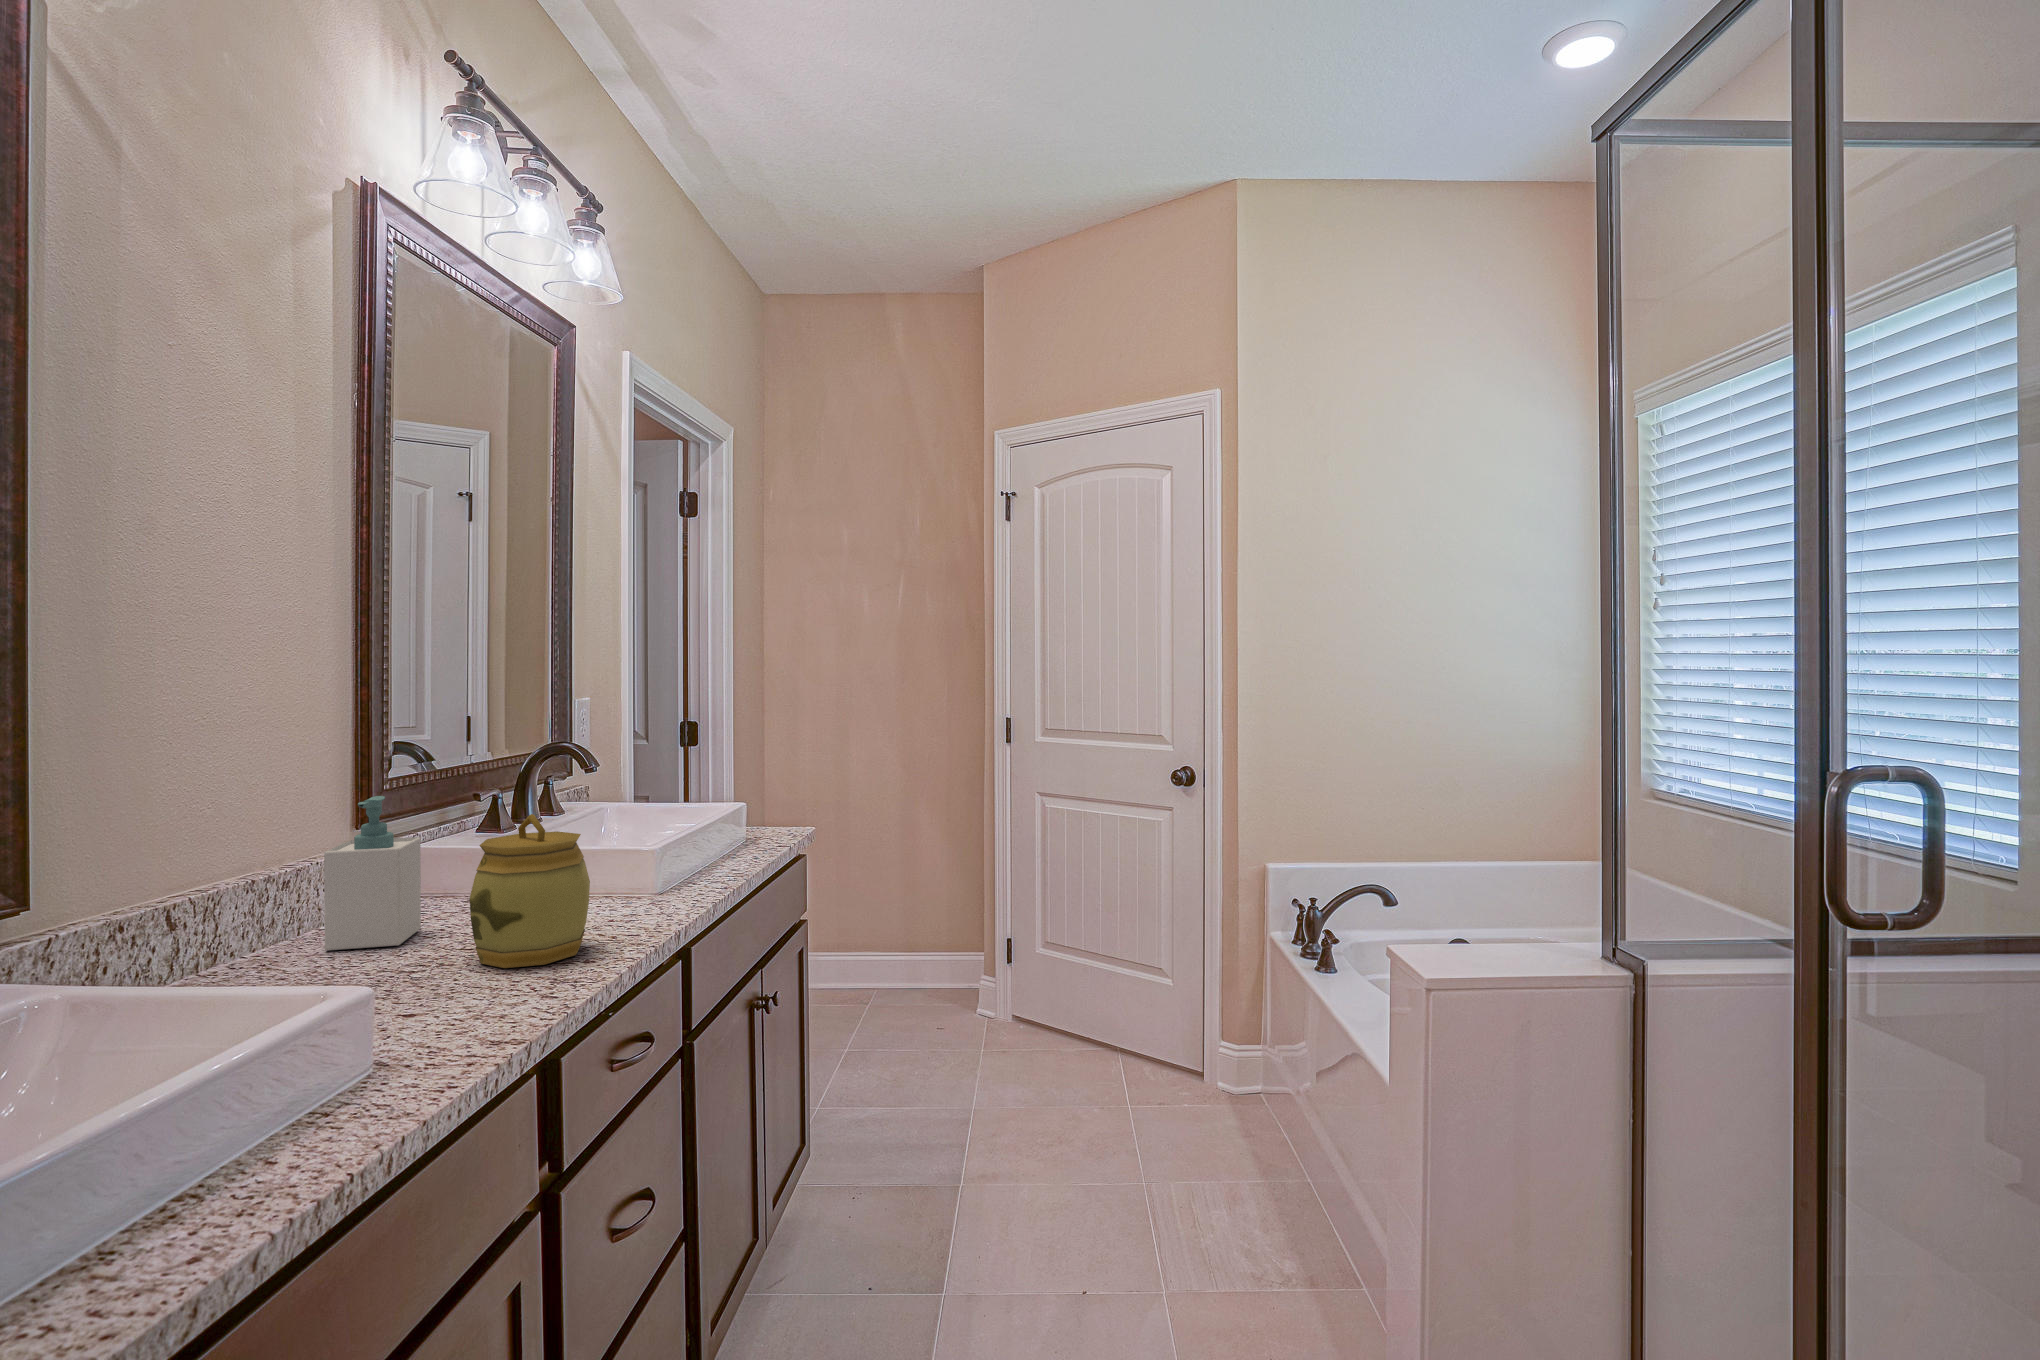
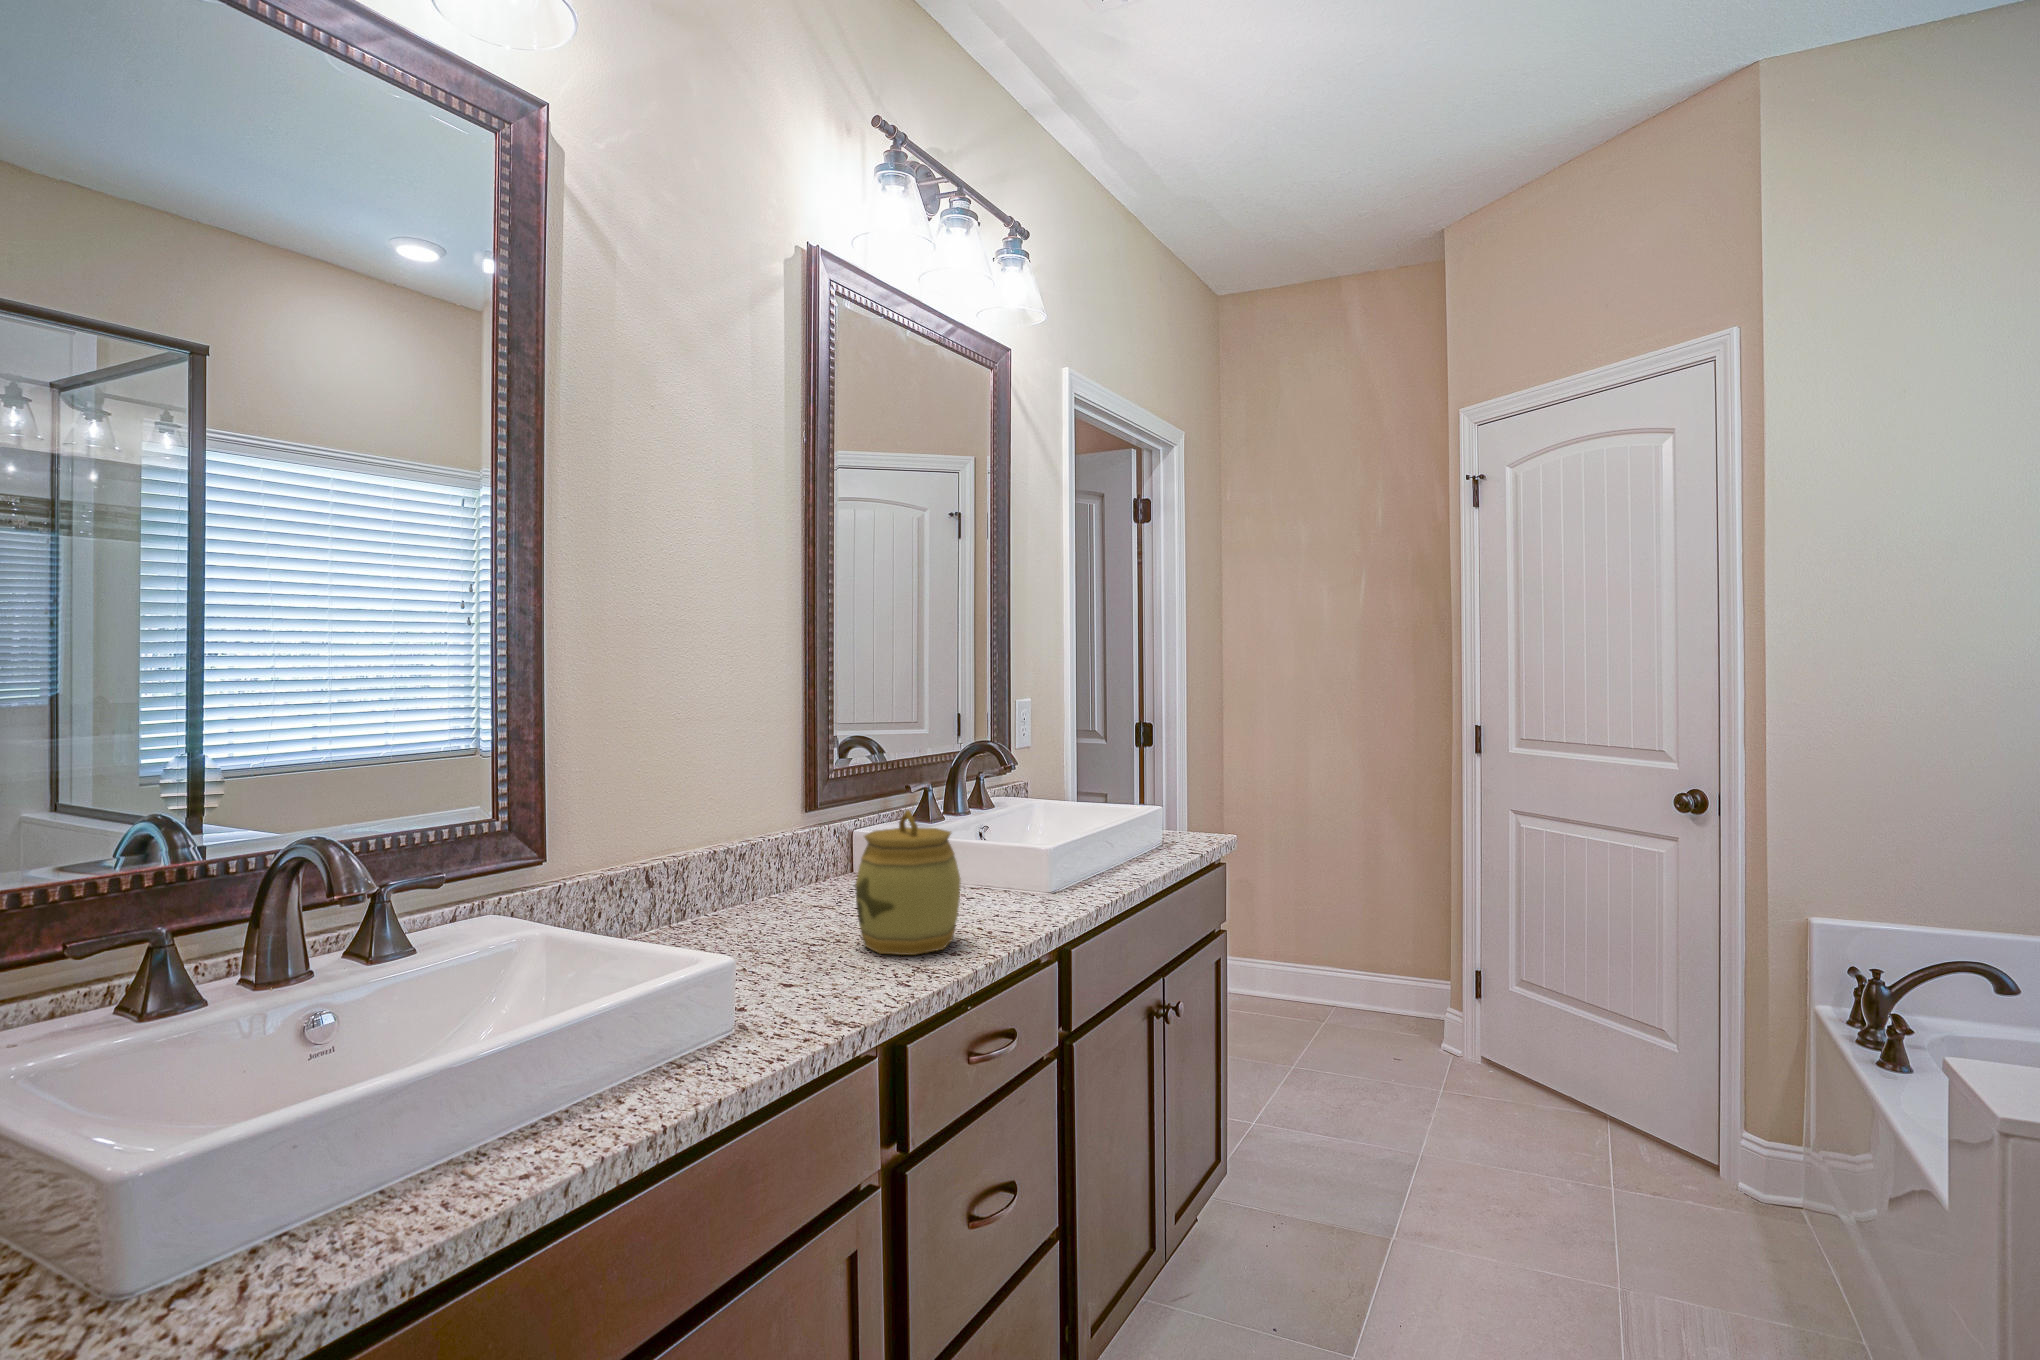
soap bottle: present [324,796,421,951] -> none [761,785,838,921]

